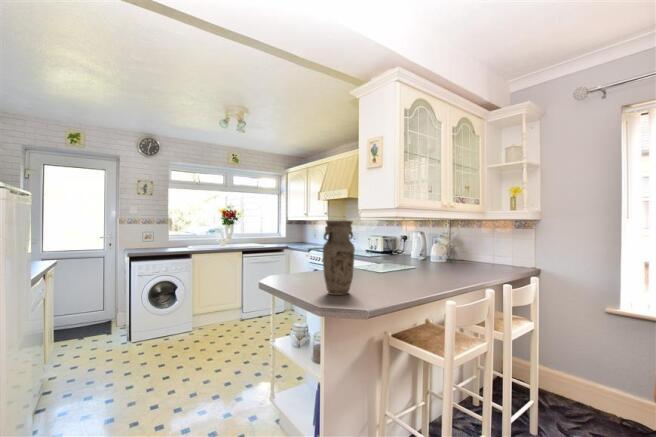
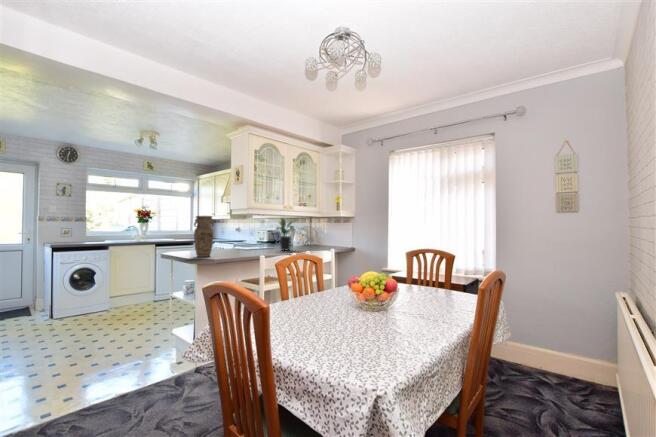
potted plant: none [416,222,468,275] -> present [276,218,295,251]

